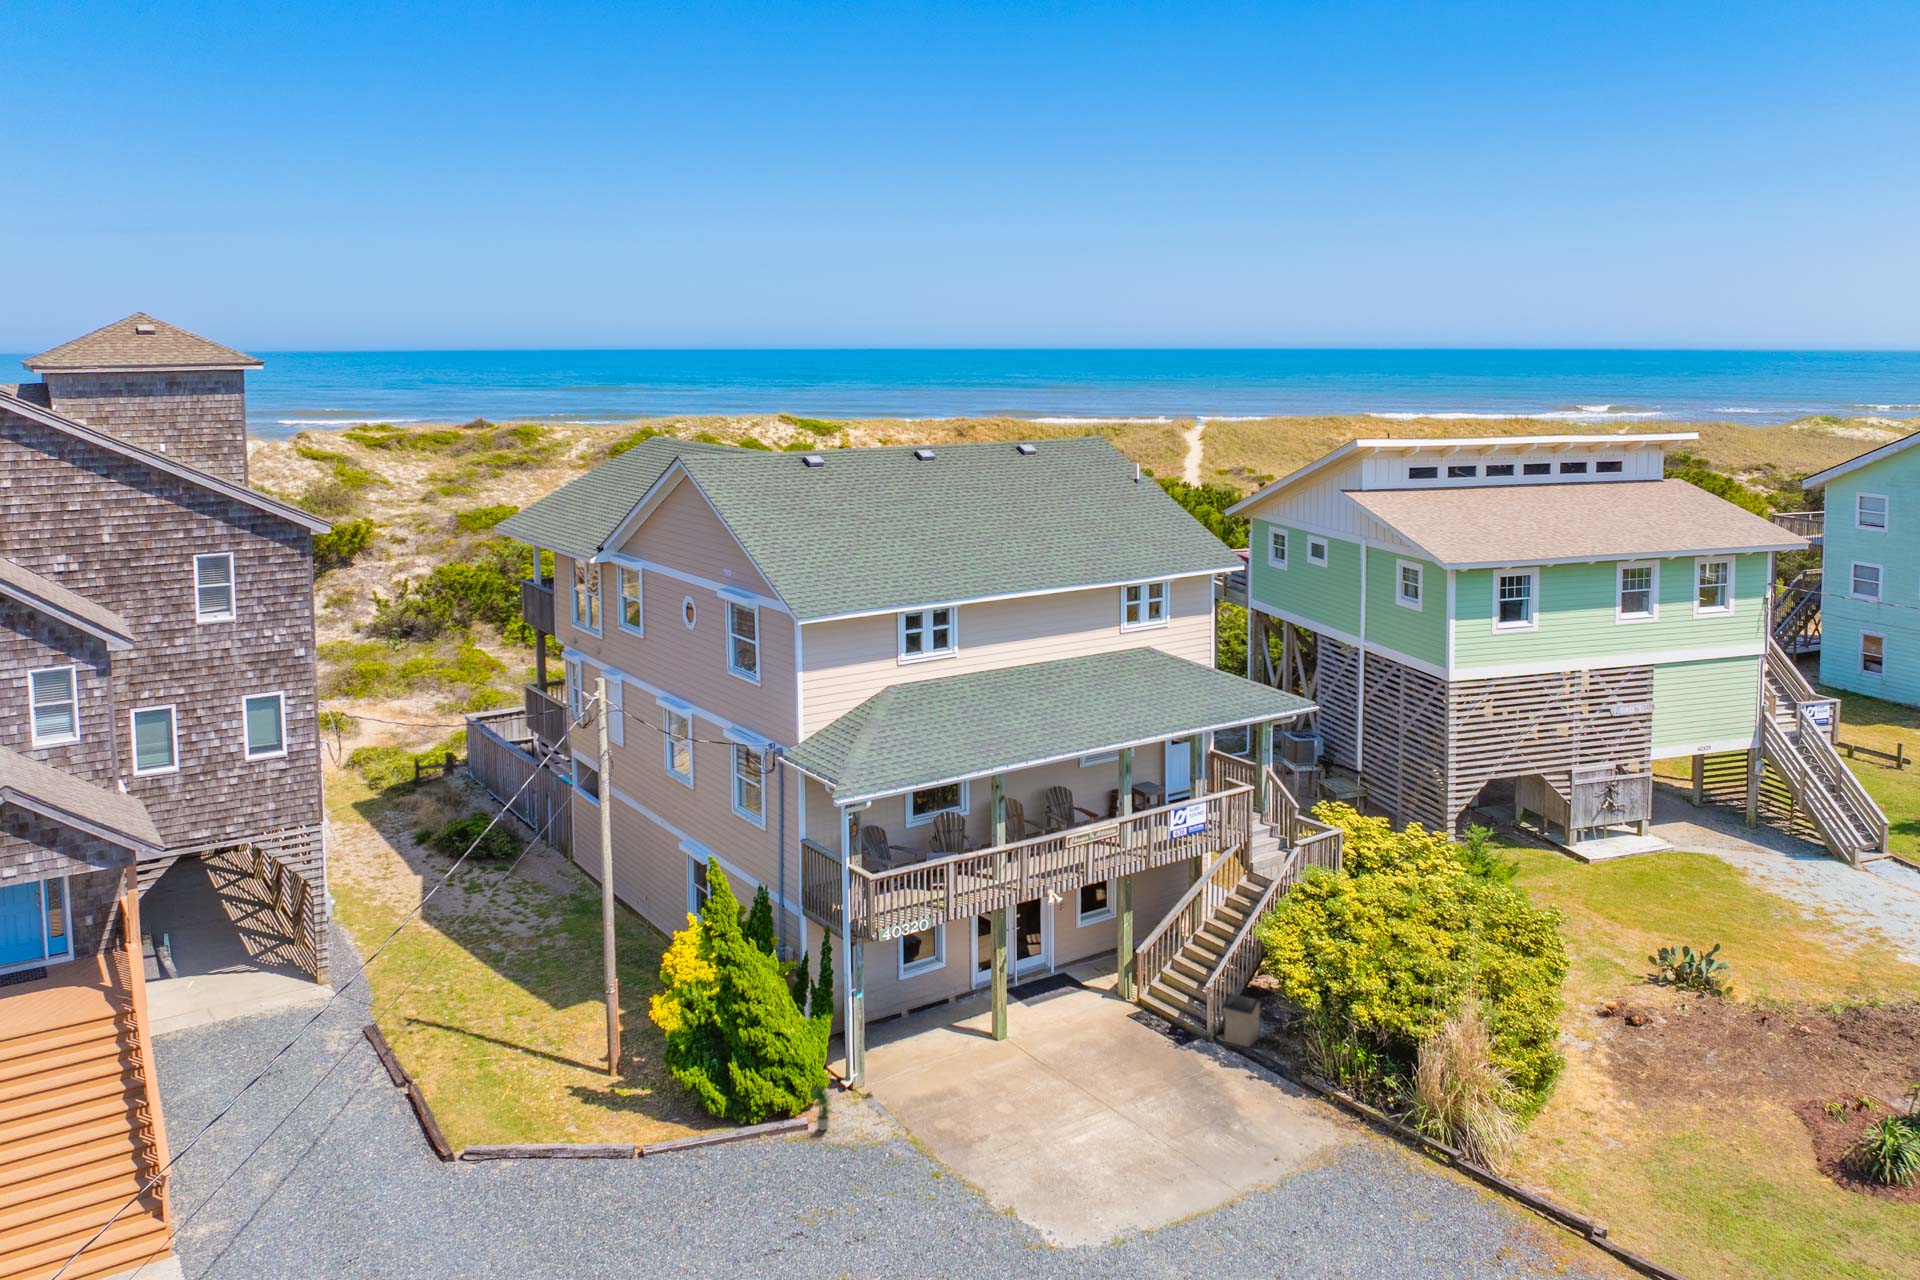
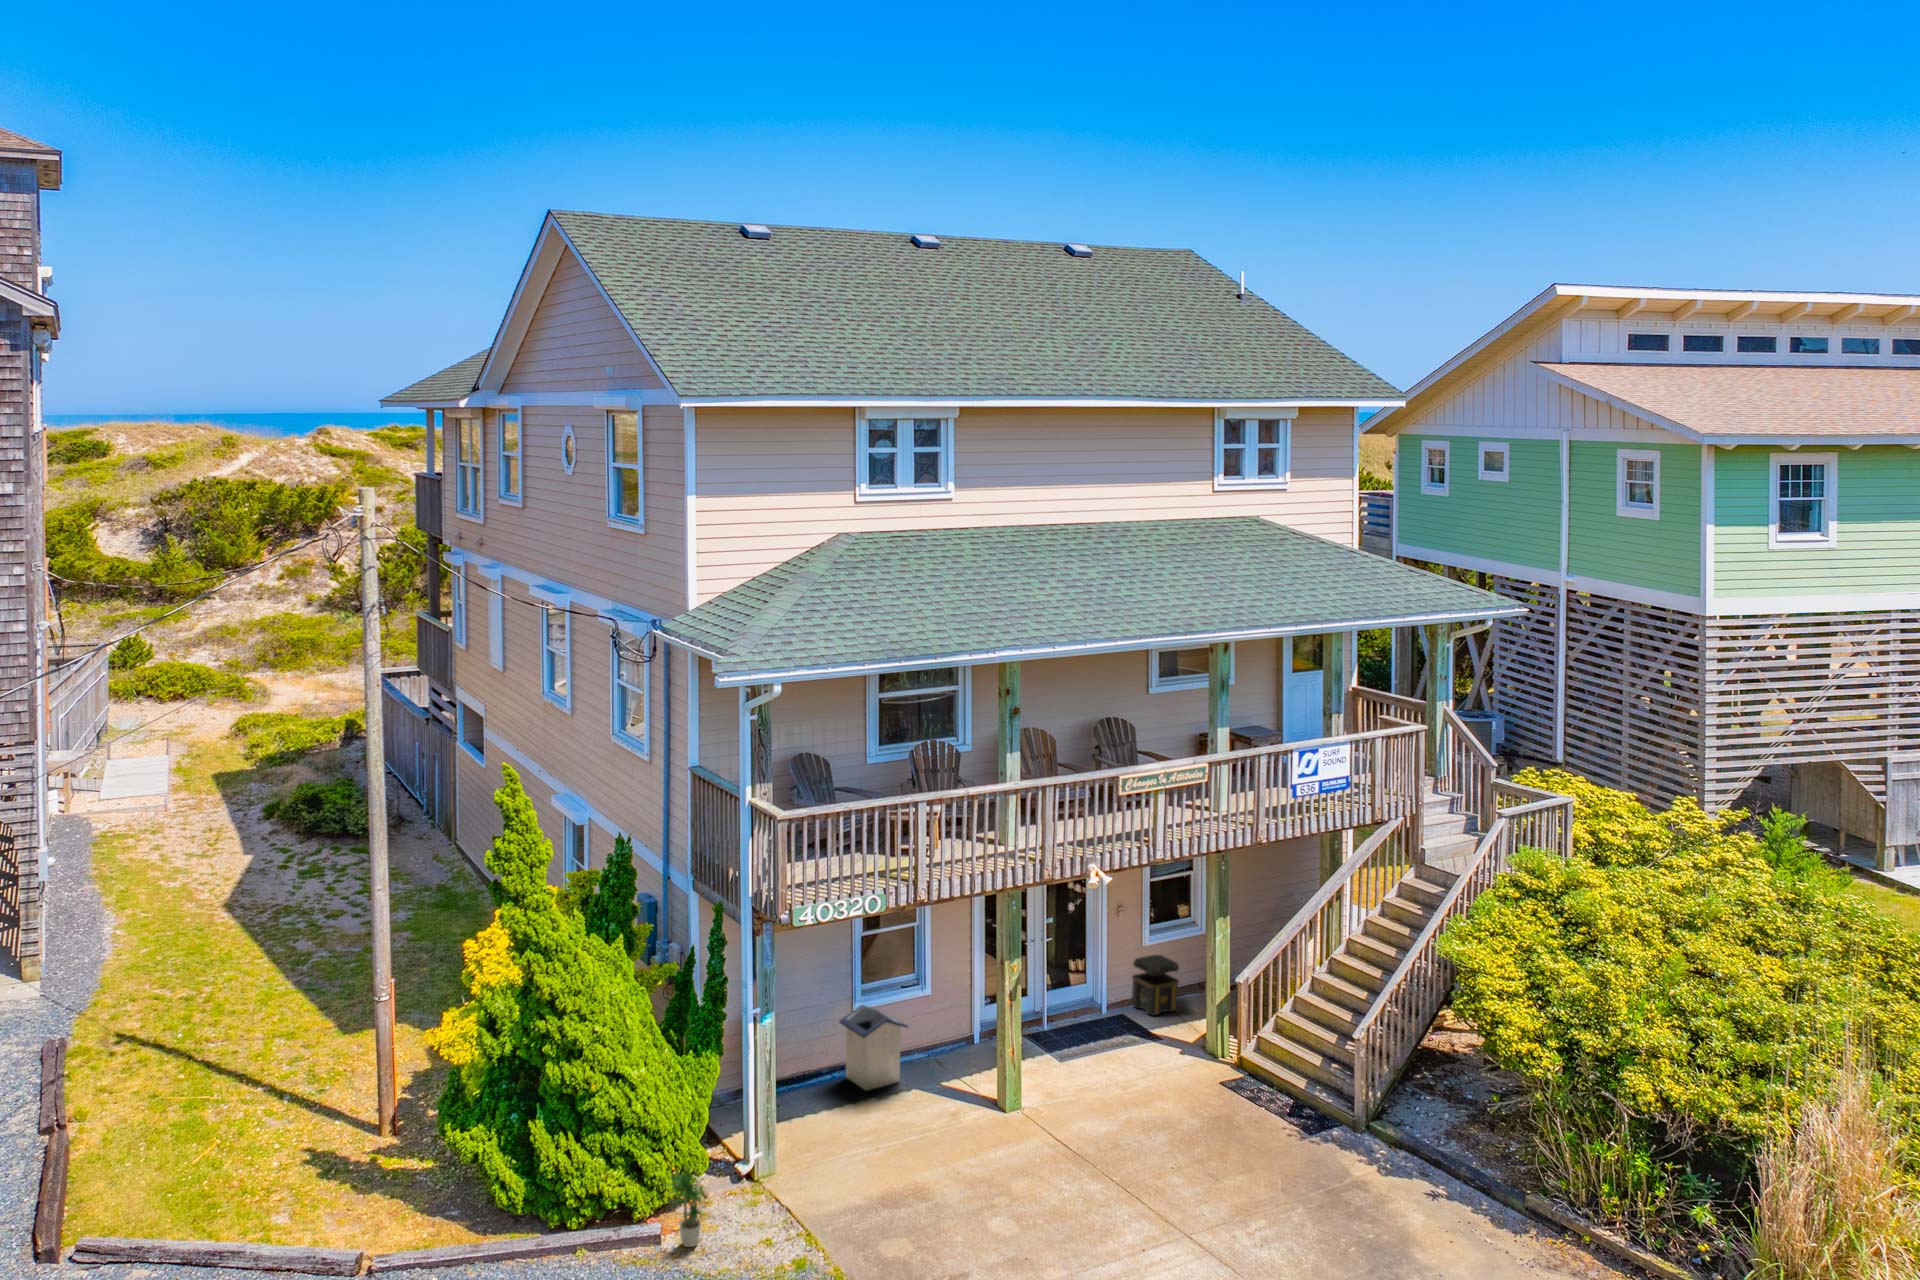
bench: present [414,756,454,786] -> none [307,724,357,761]
toolbox: none [1067,932,1098,972] -> present [1132,955,1179,1015]
trash can: present [1222,993,1262,1047] -> present [839,1005,908,1090]

